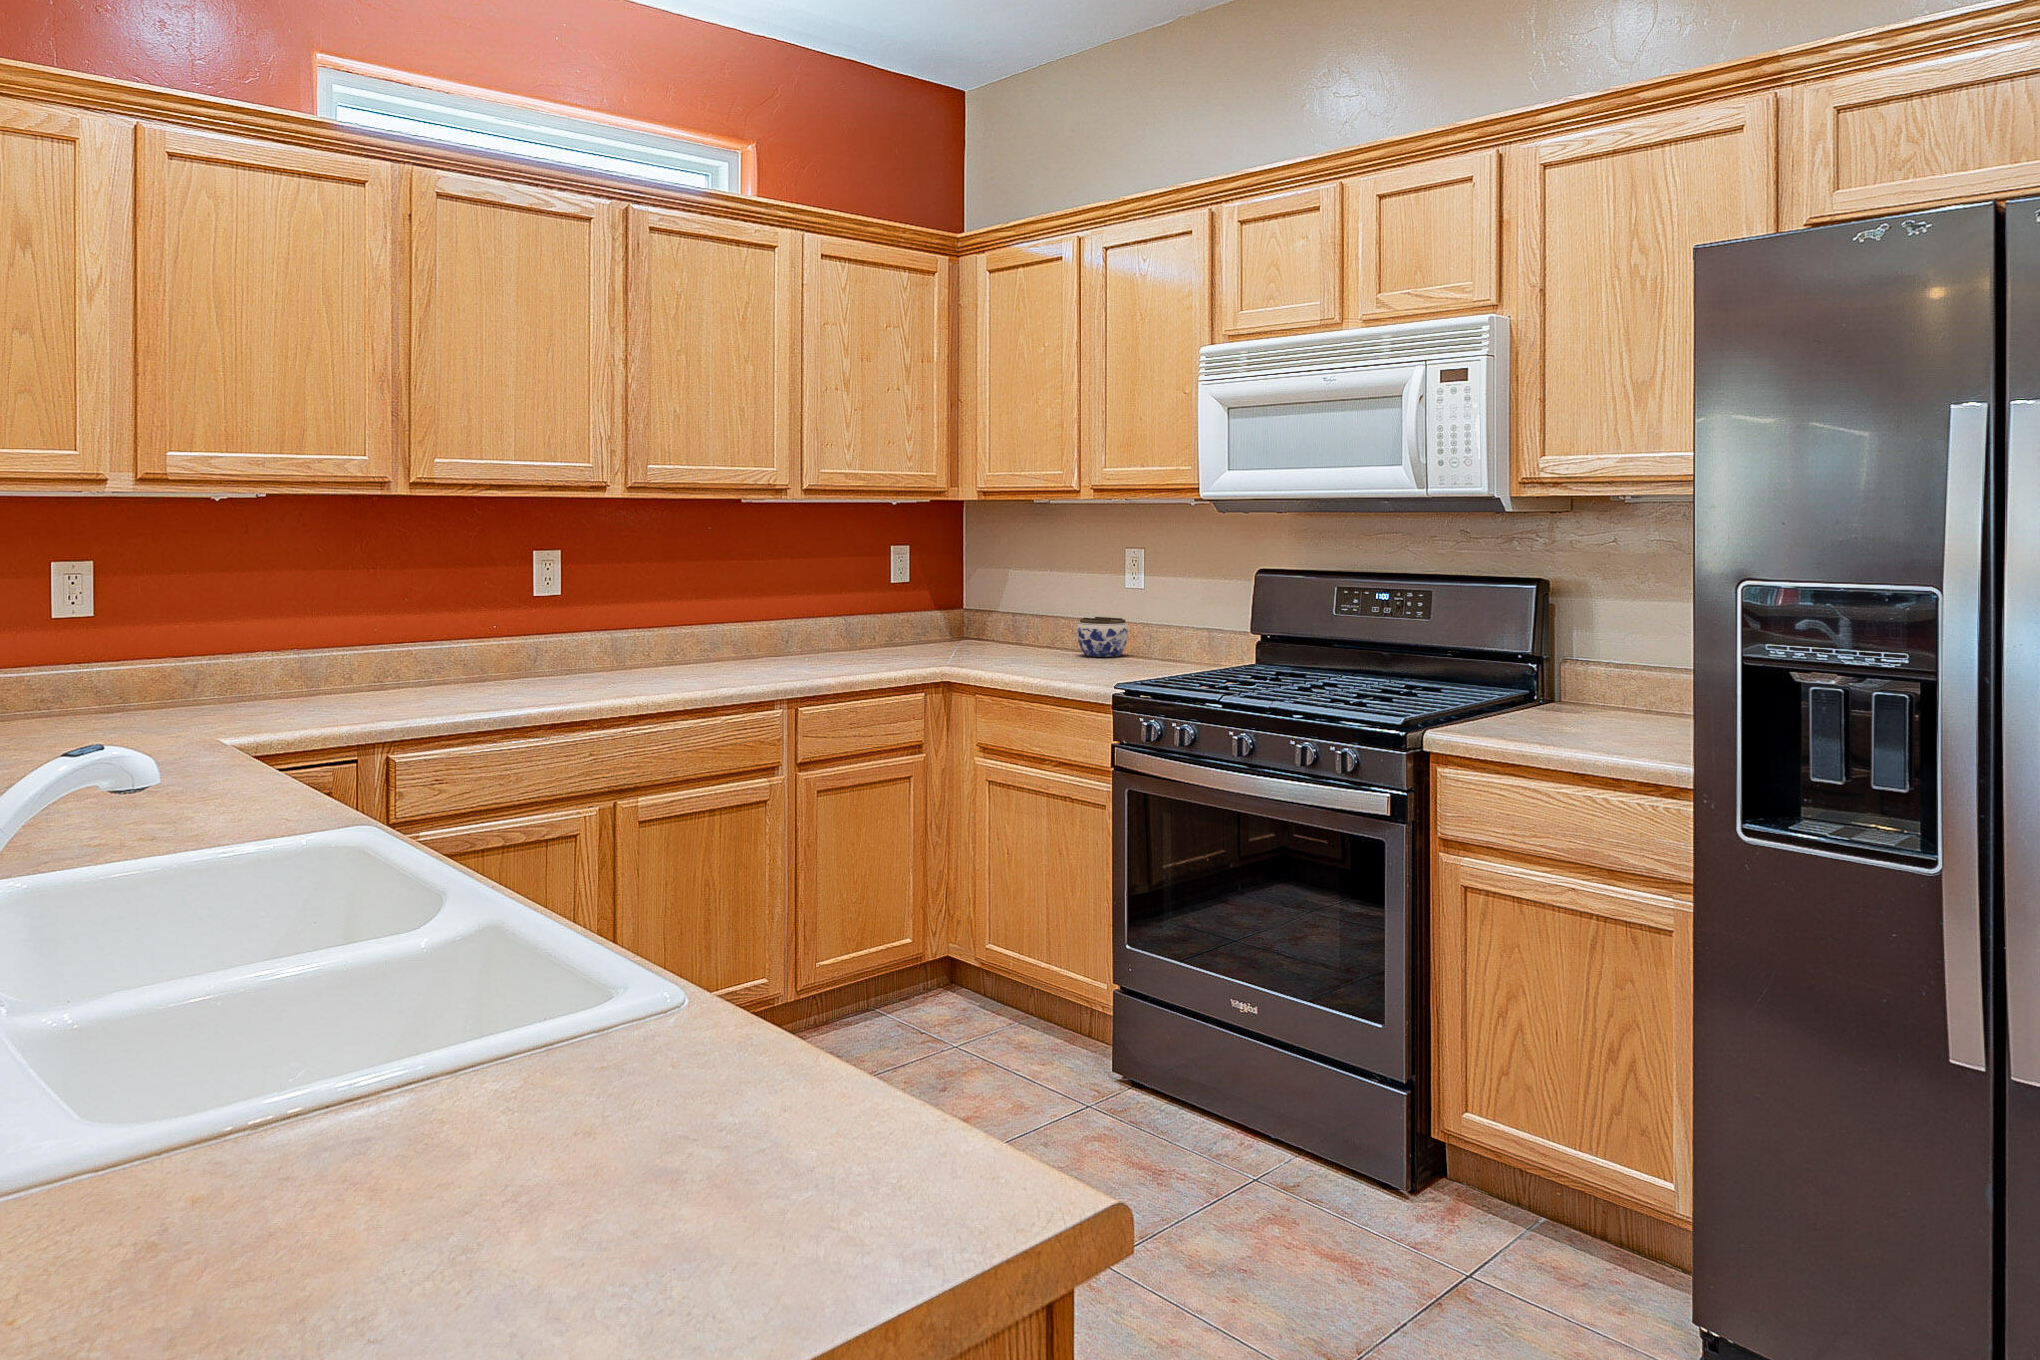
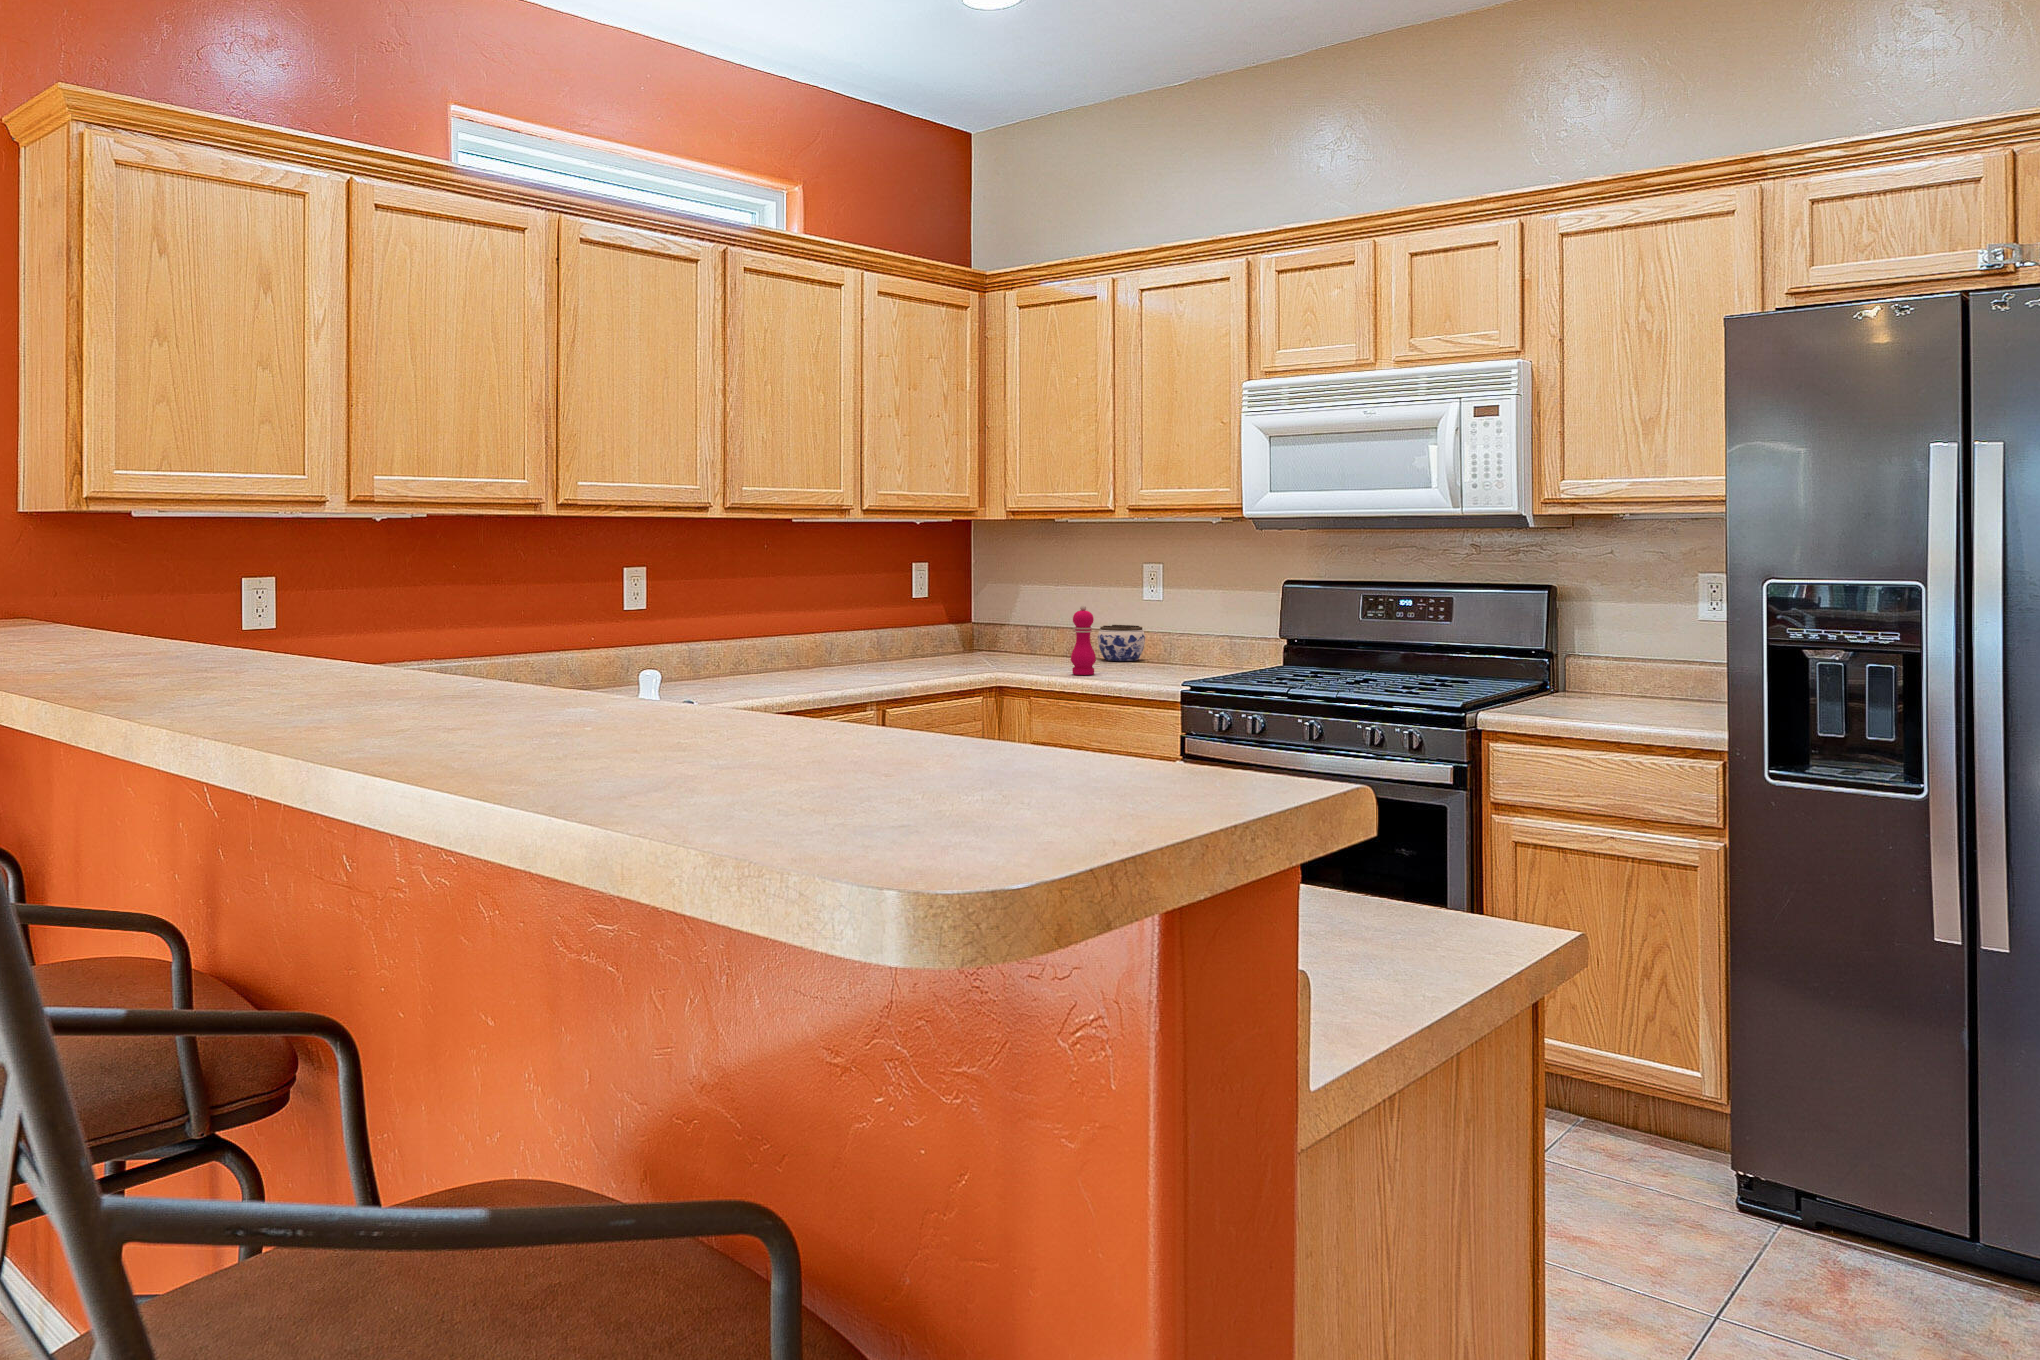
pepper mill: none [1021,596,1049,674] -> present [1071,605,1096,675]

